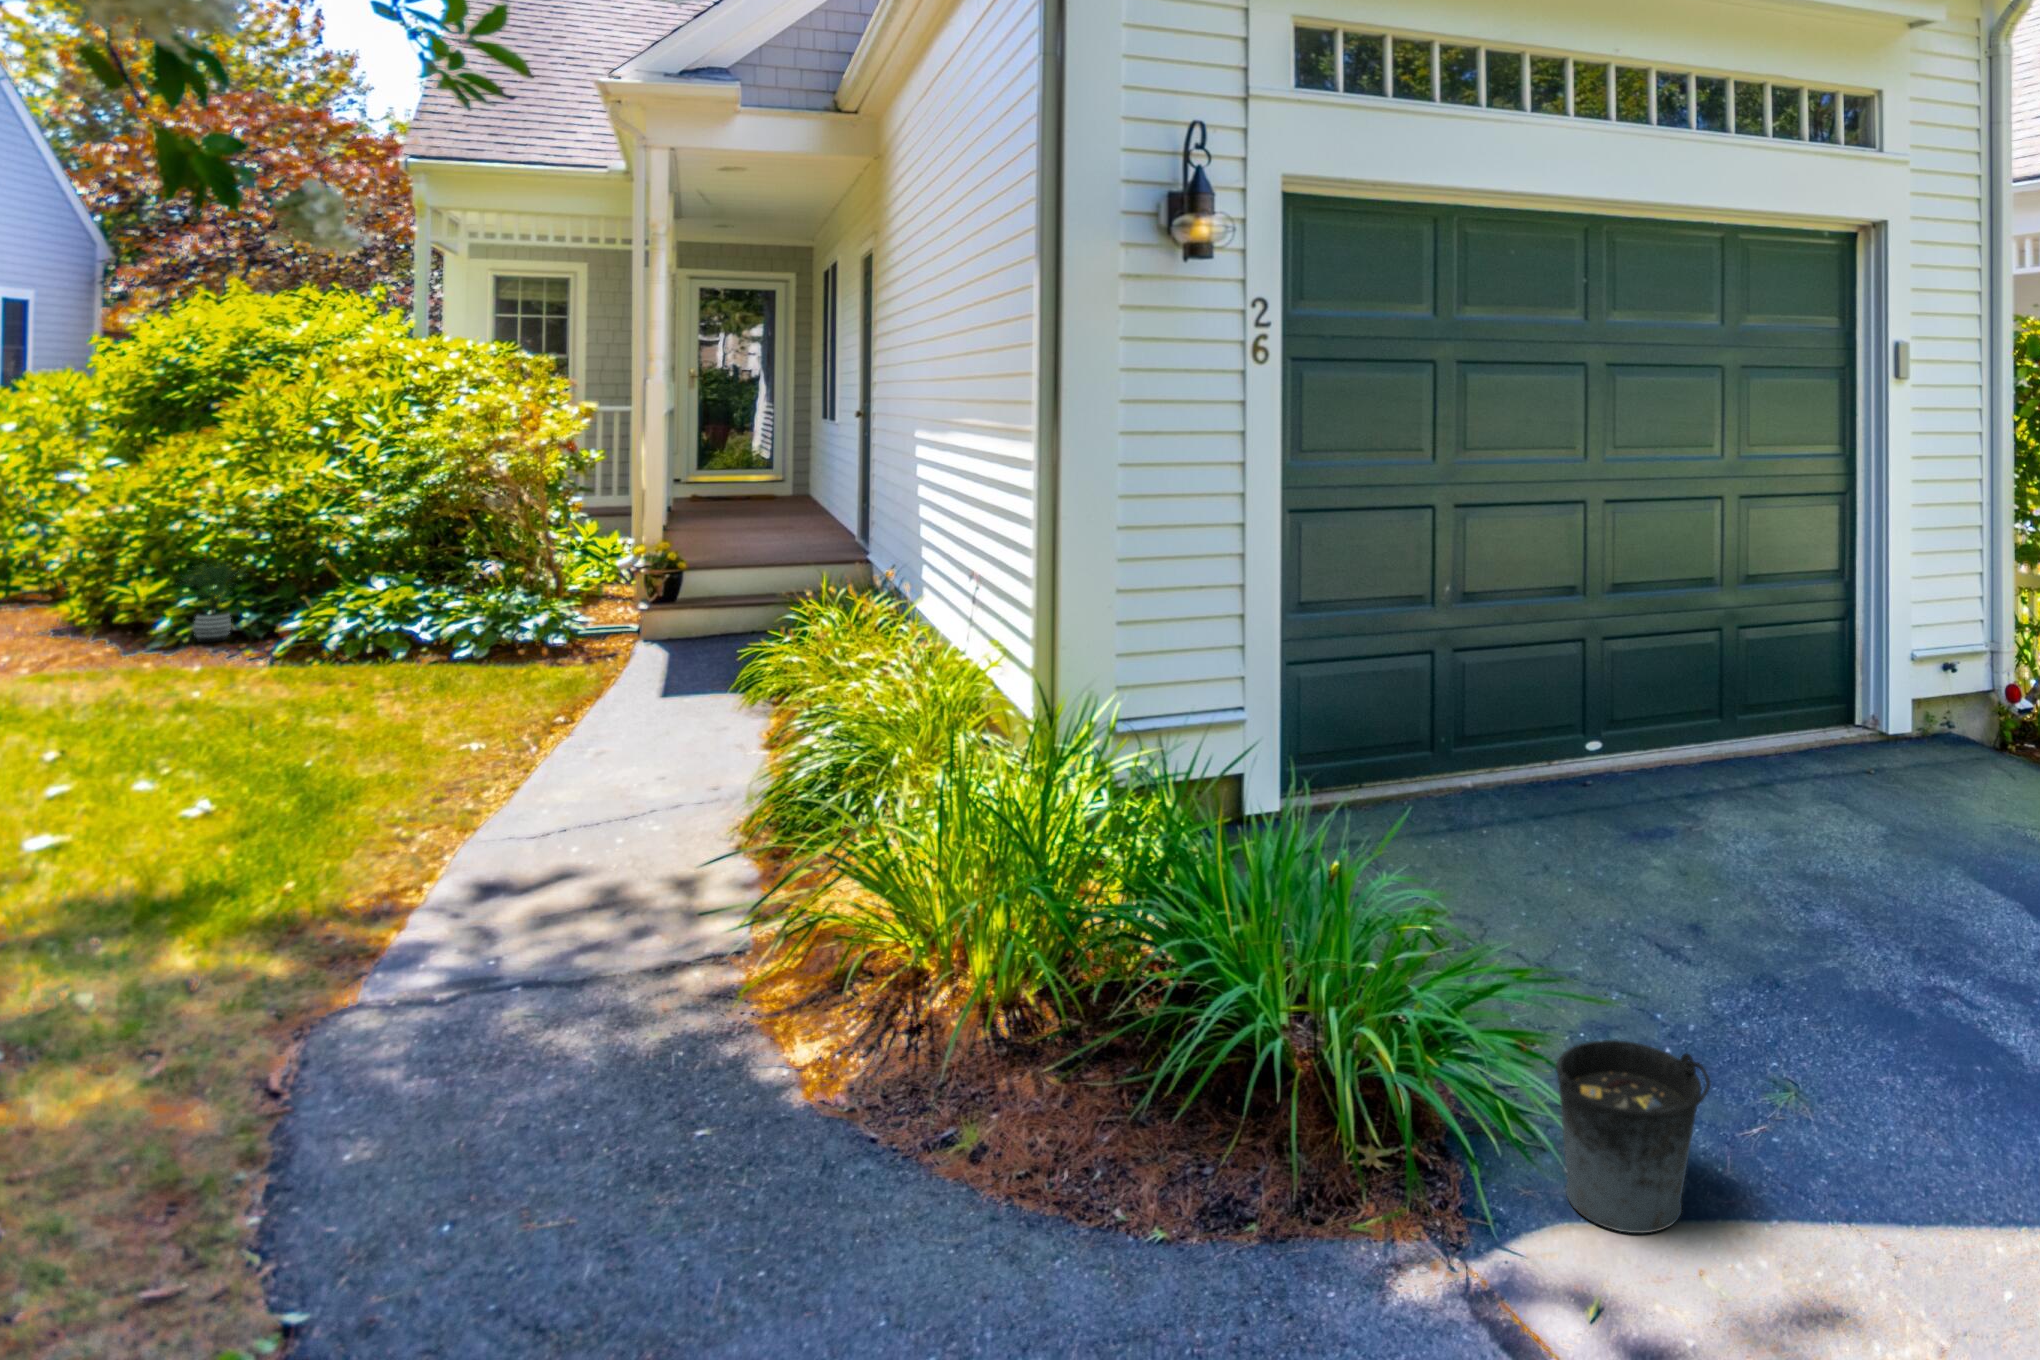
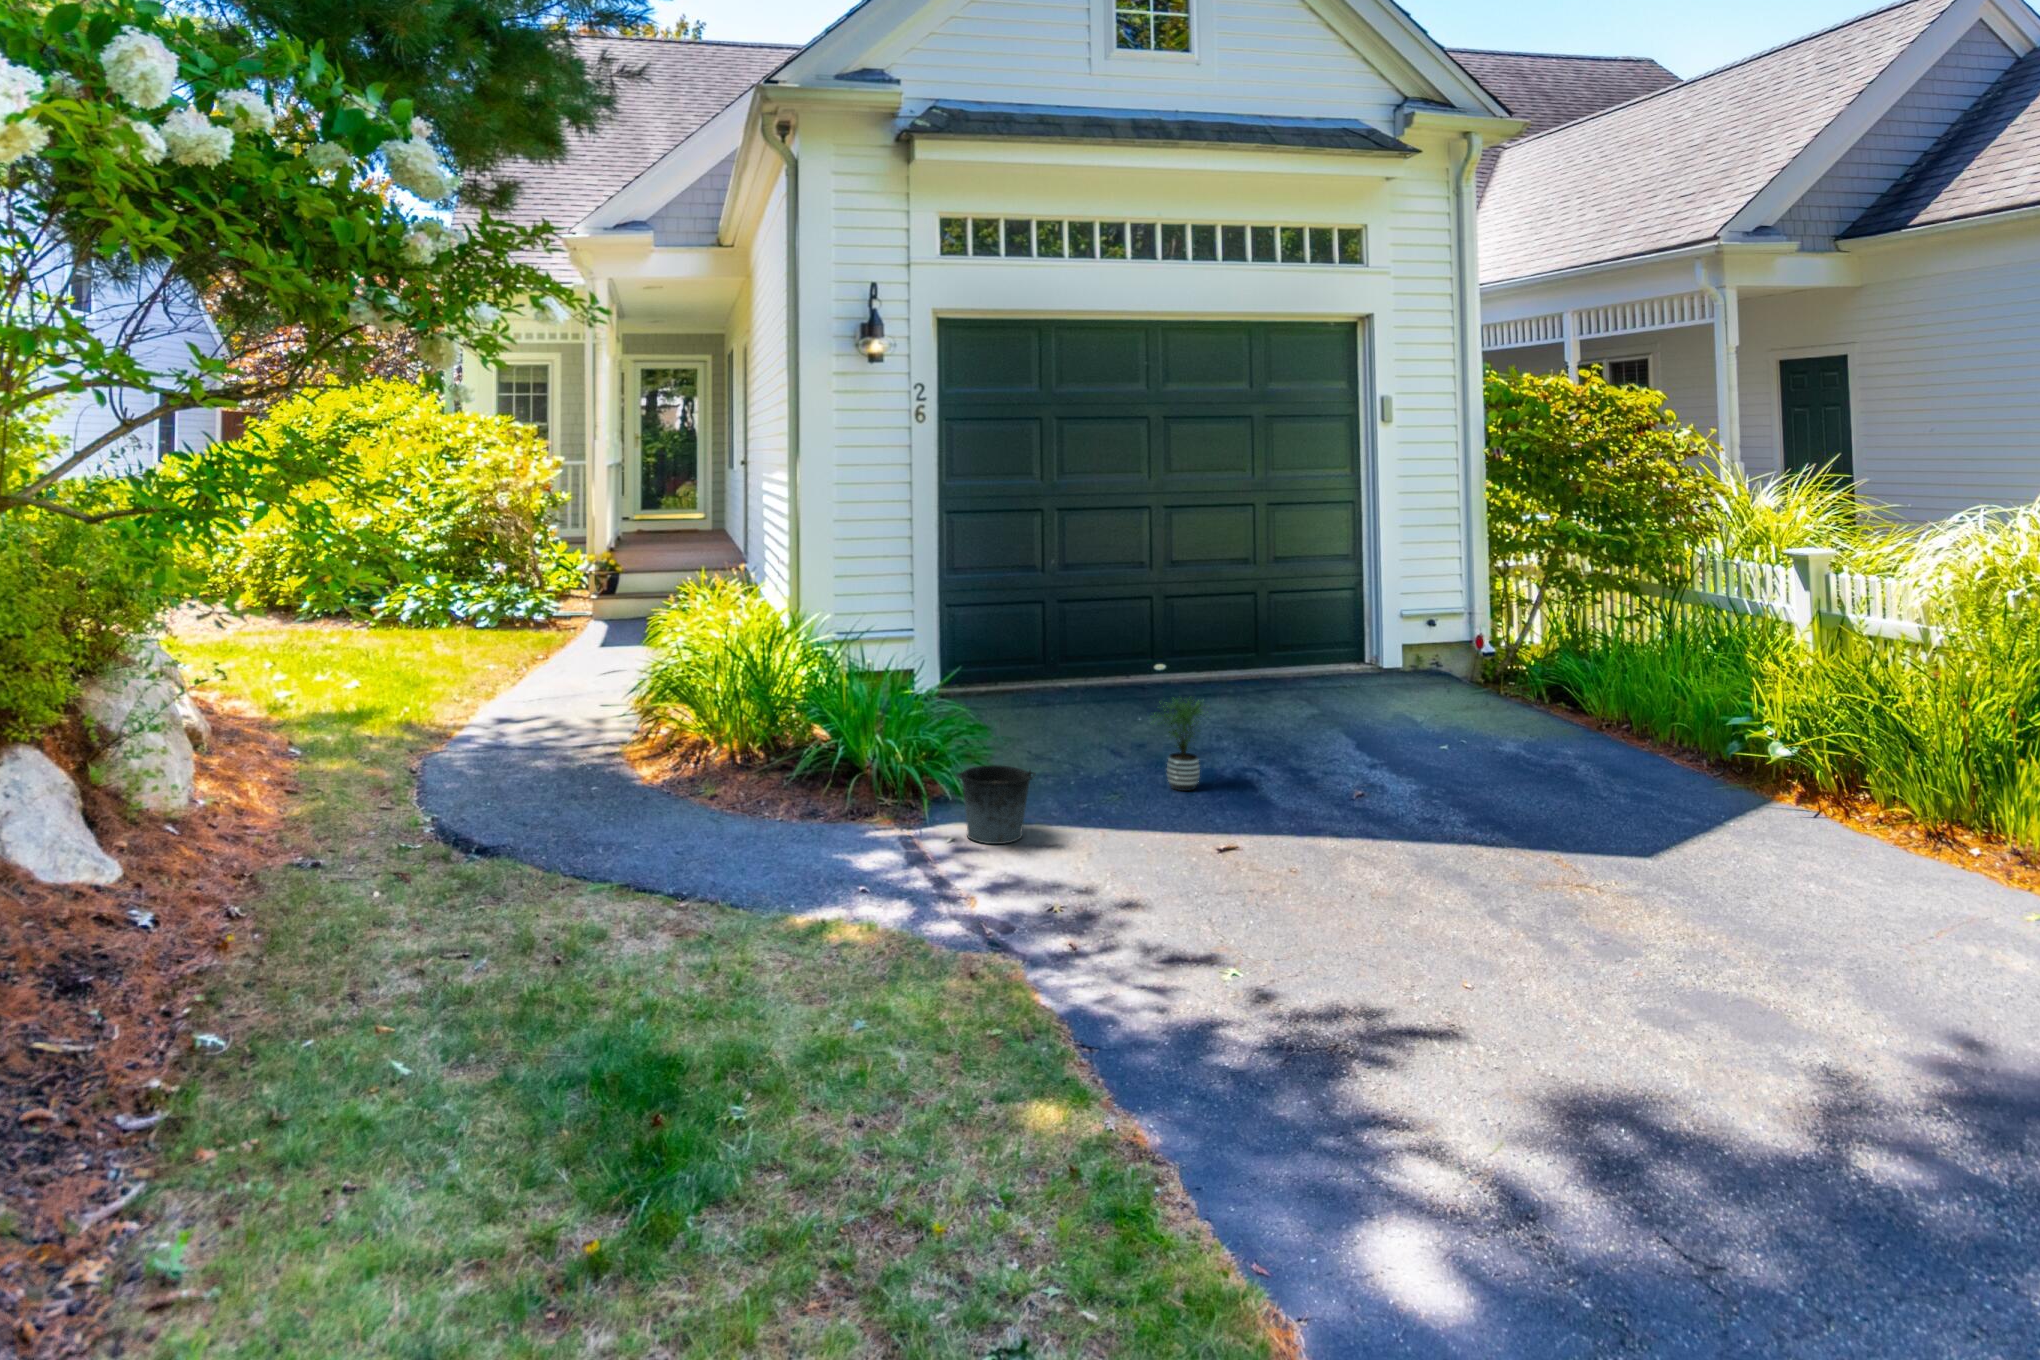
potted plant: present [183,562,244,642] -> present [1154,699,1209,791]

